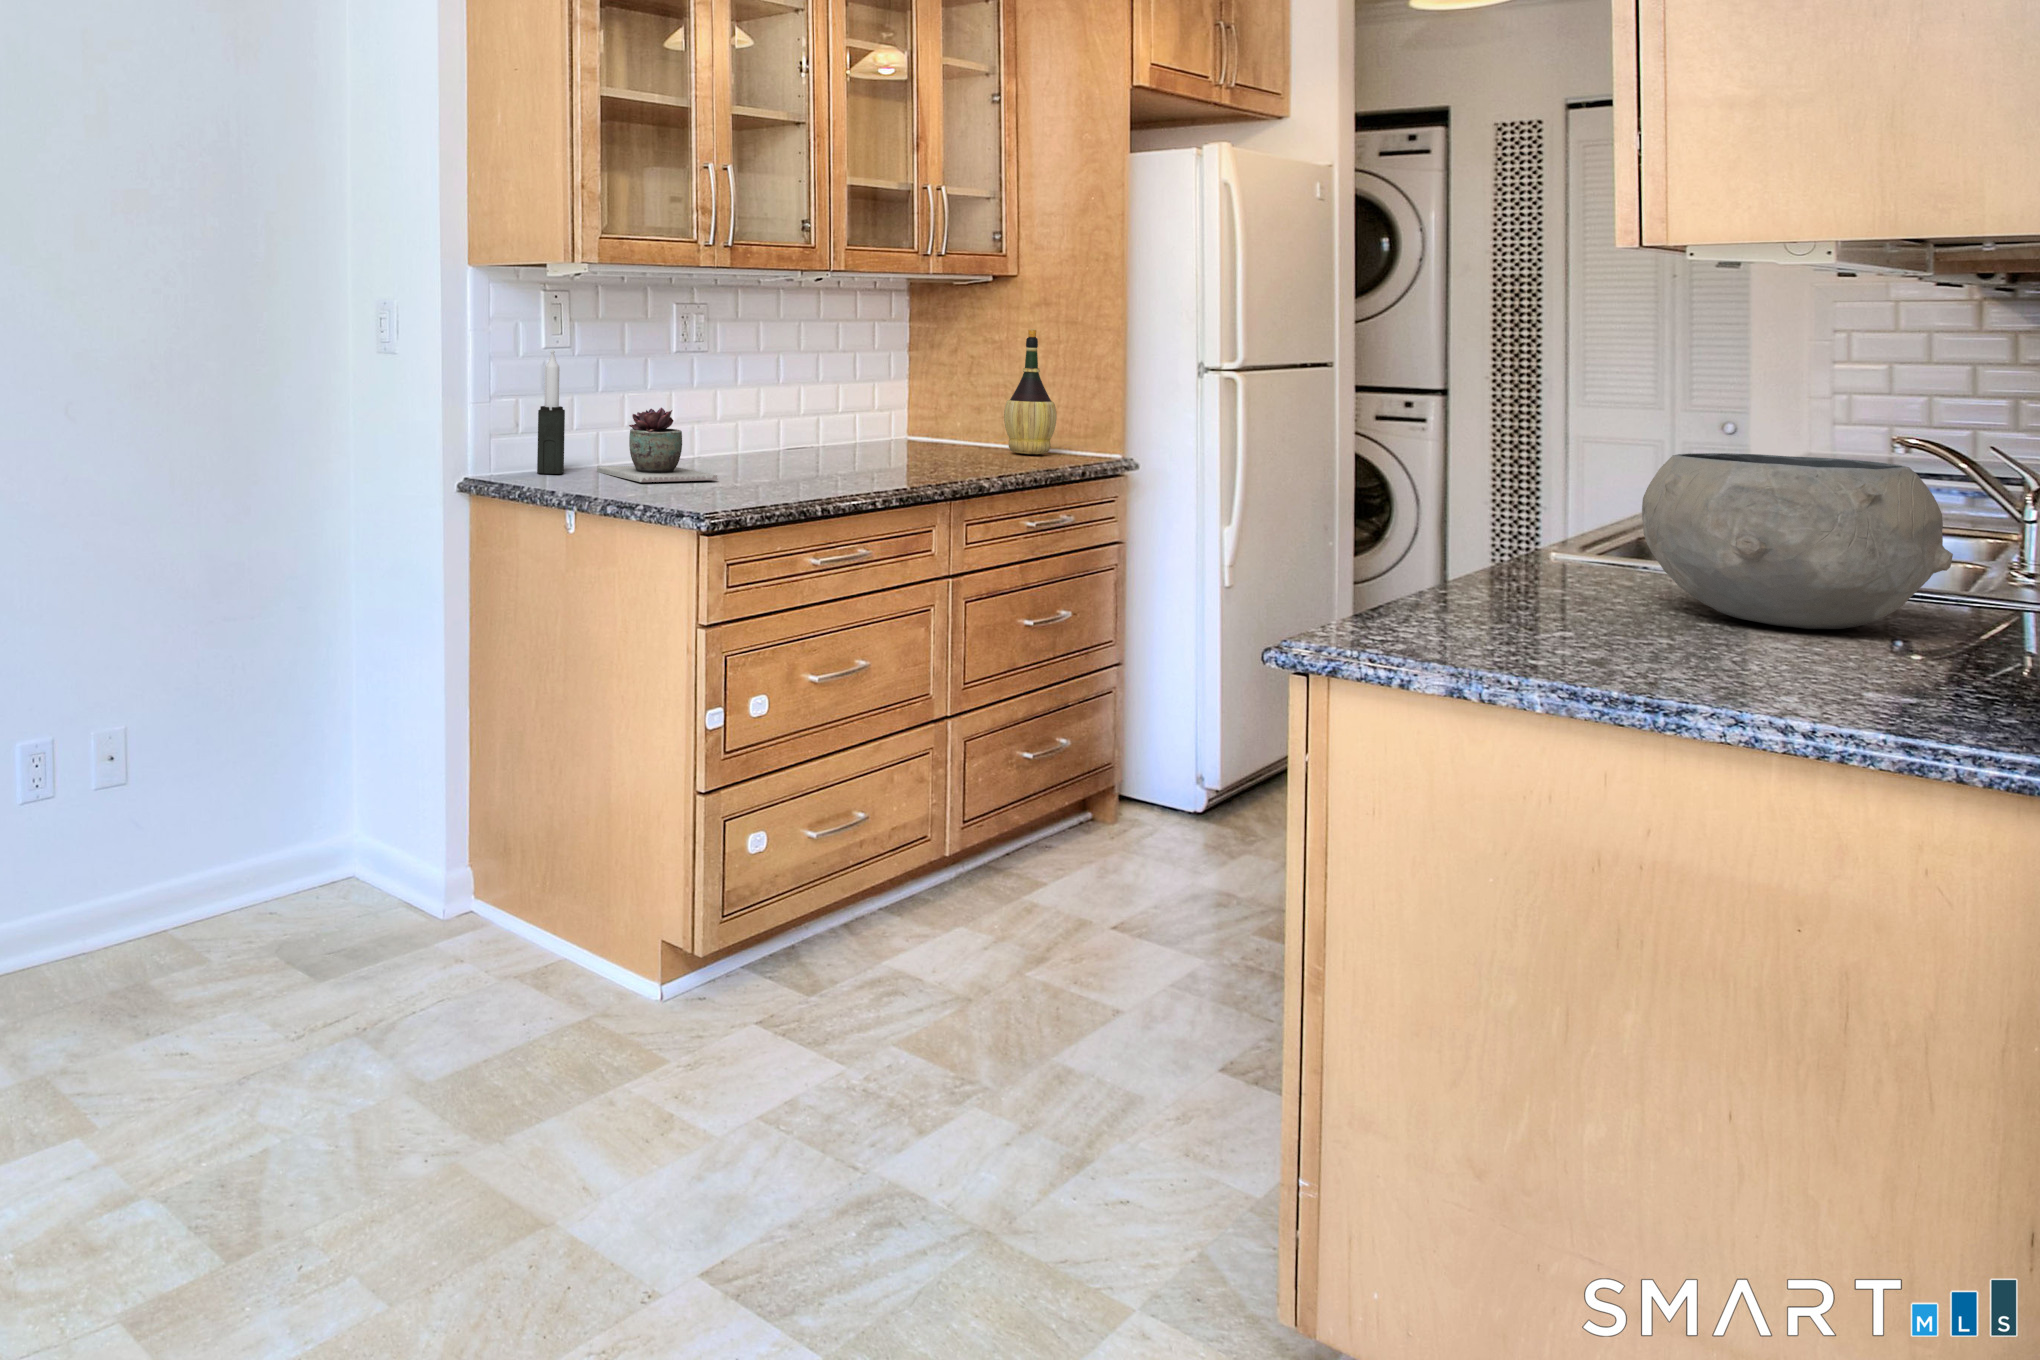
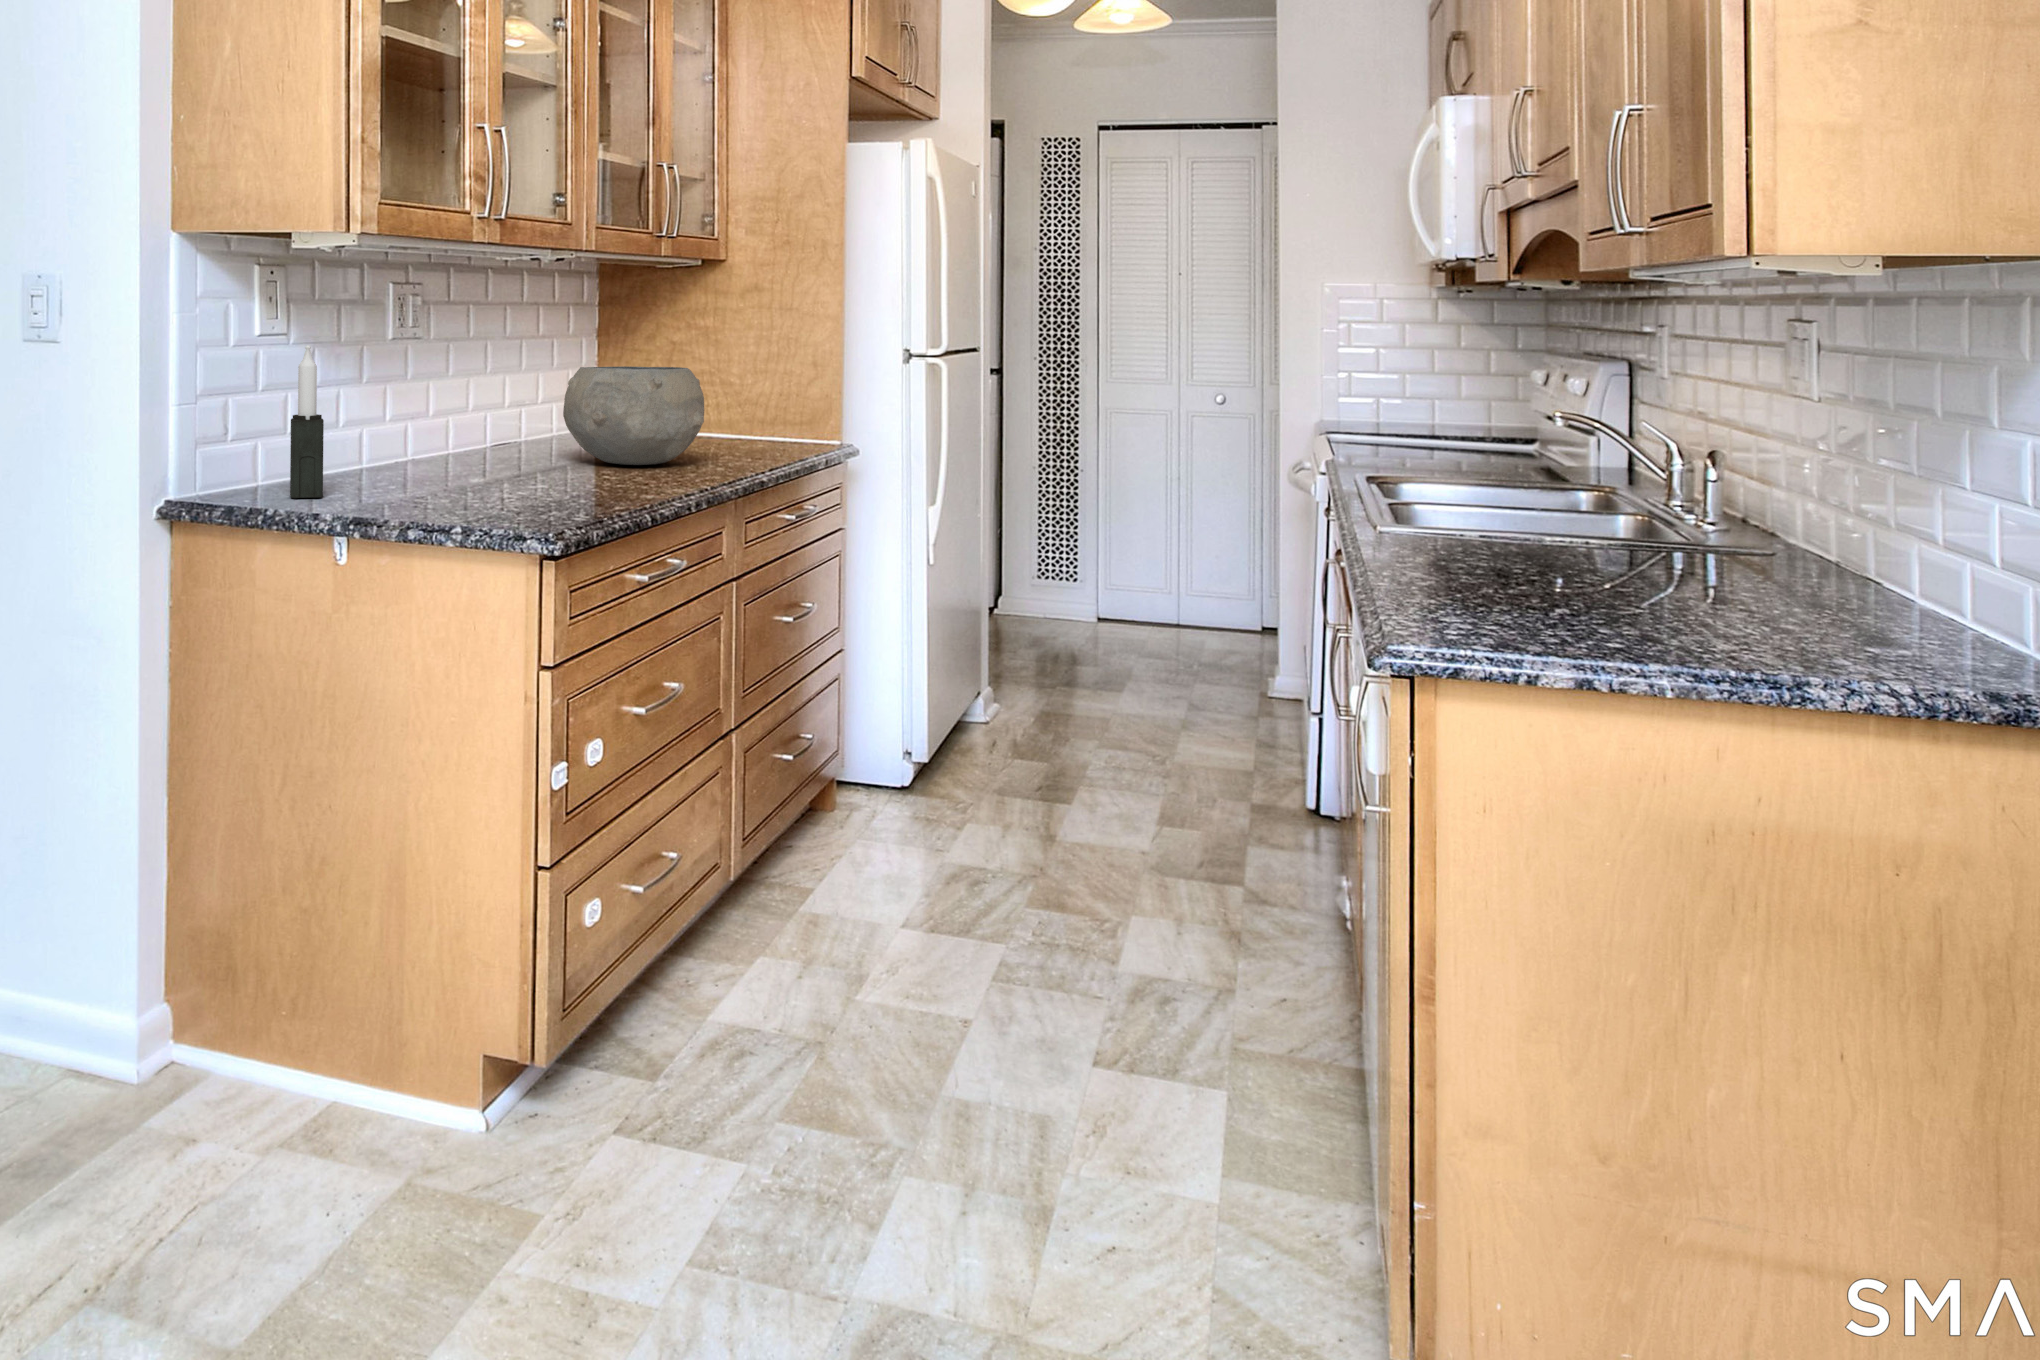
wine bottle: present [1004,329,1057,454] -> none [735,319,785,446]
succulent plant: present [597,408,718,482] -> none [359,411,512,502]
ceramic bowl: present [1642,453,1953,629] -> present [563,366,704,465]

